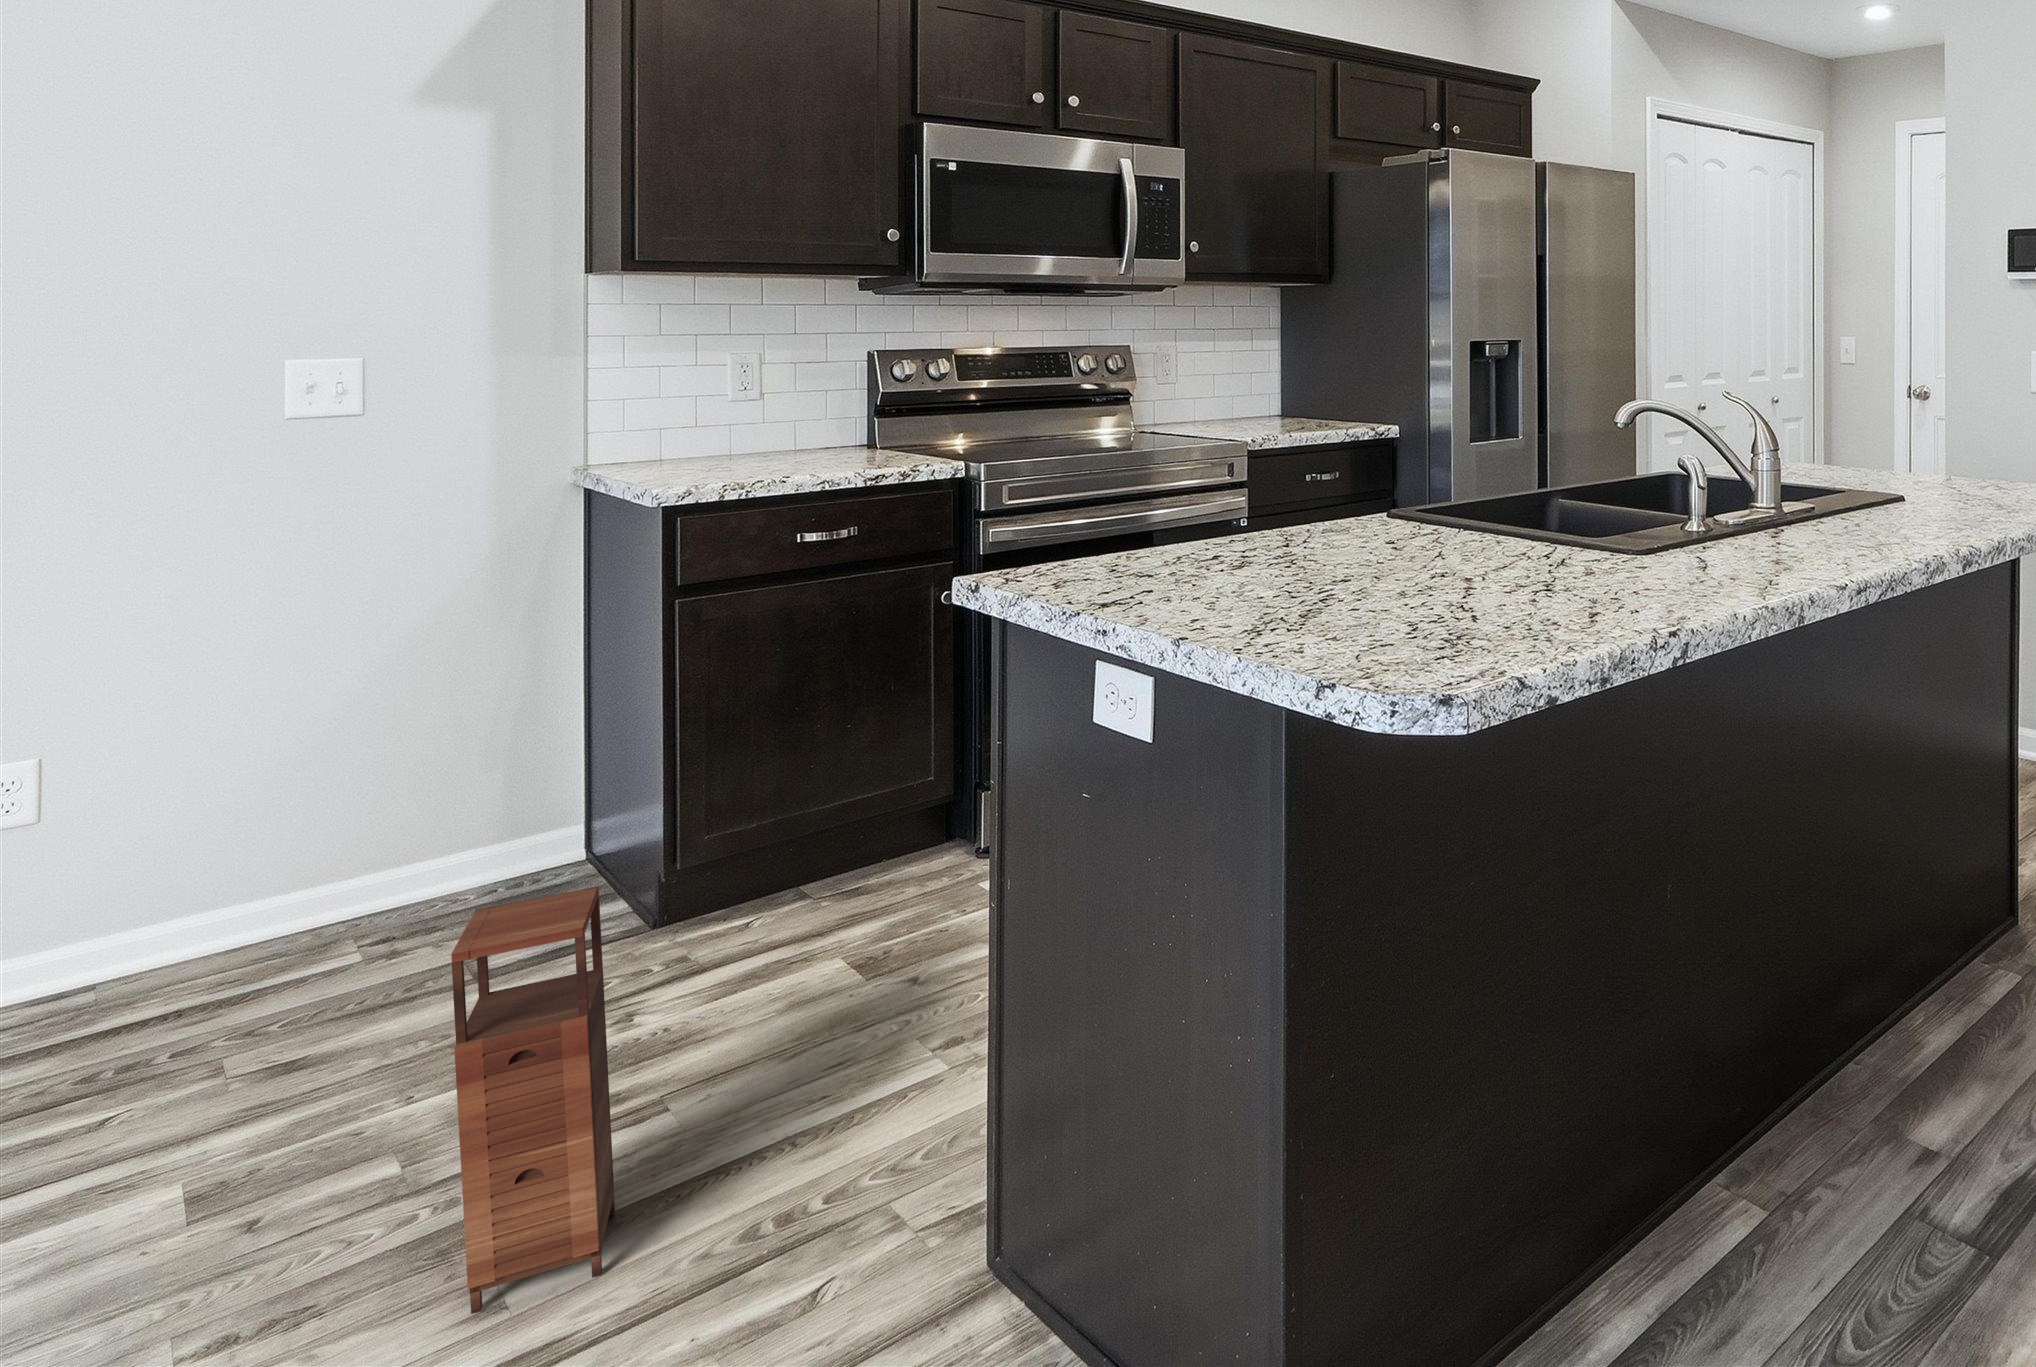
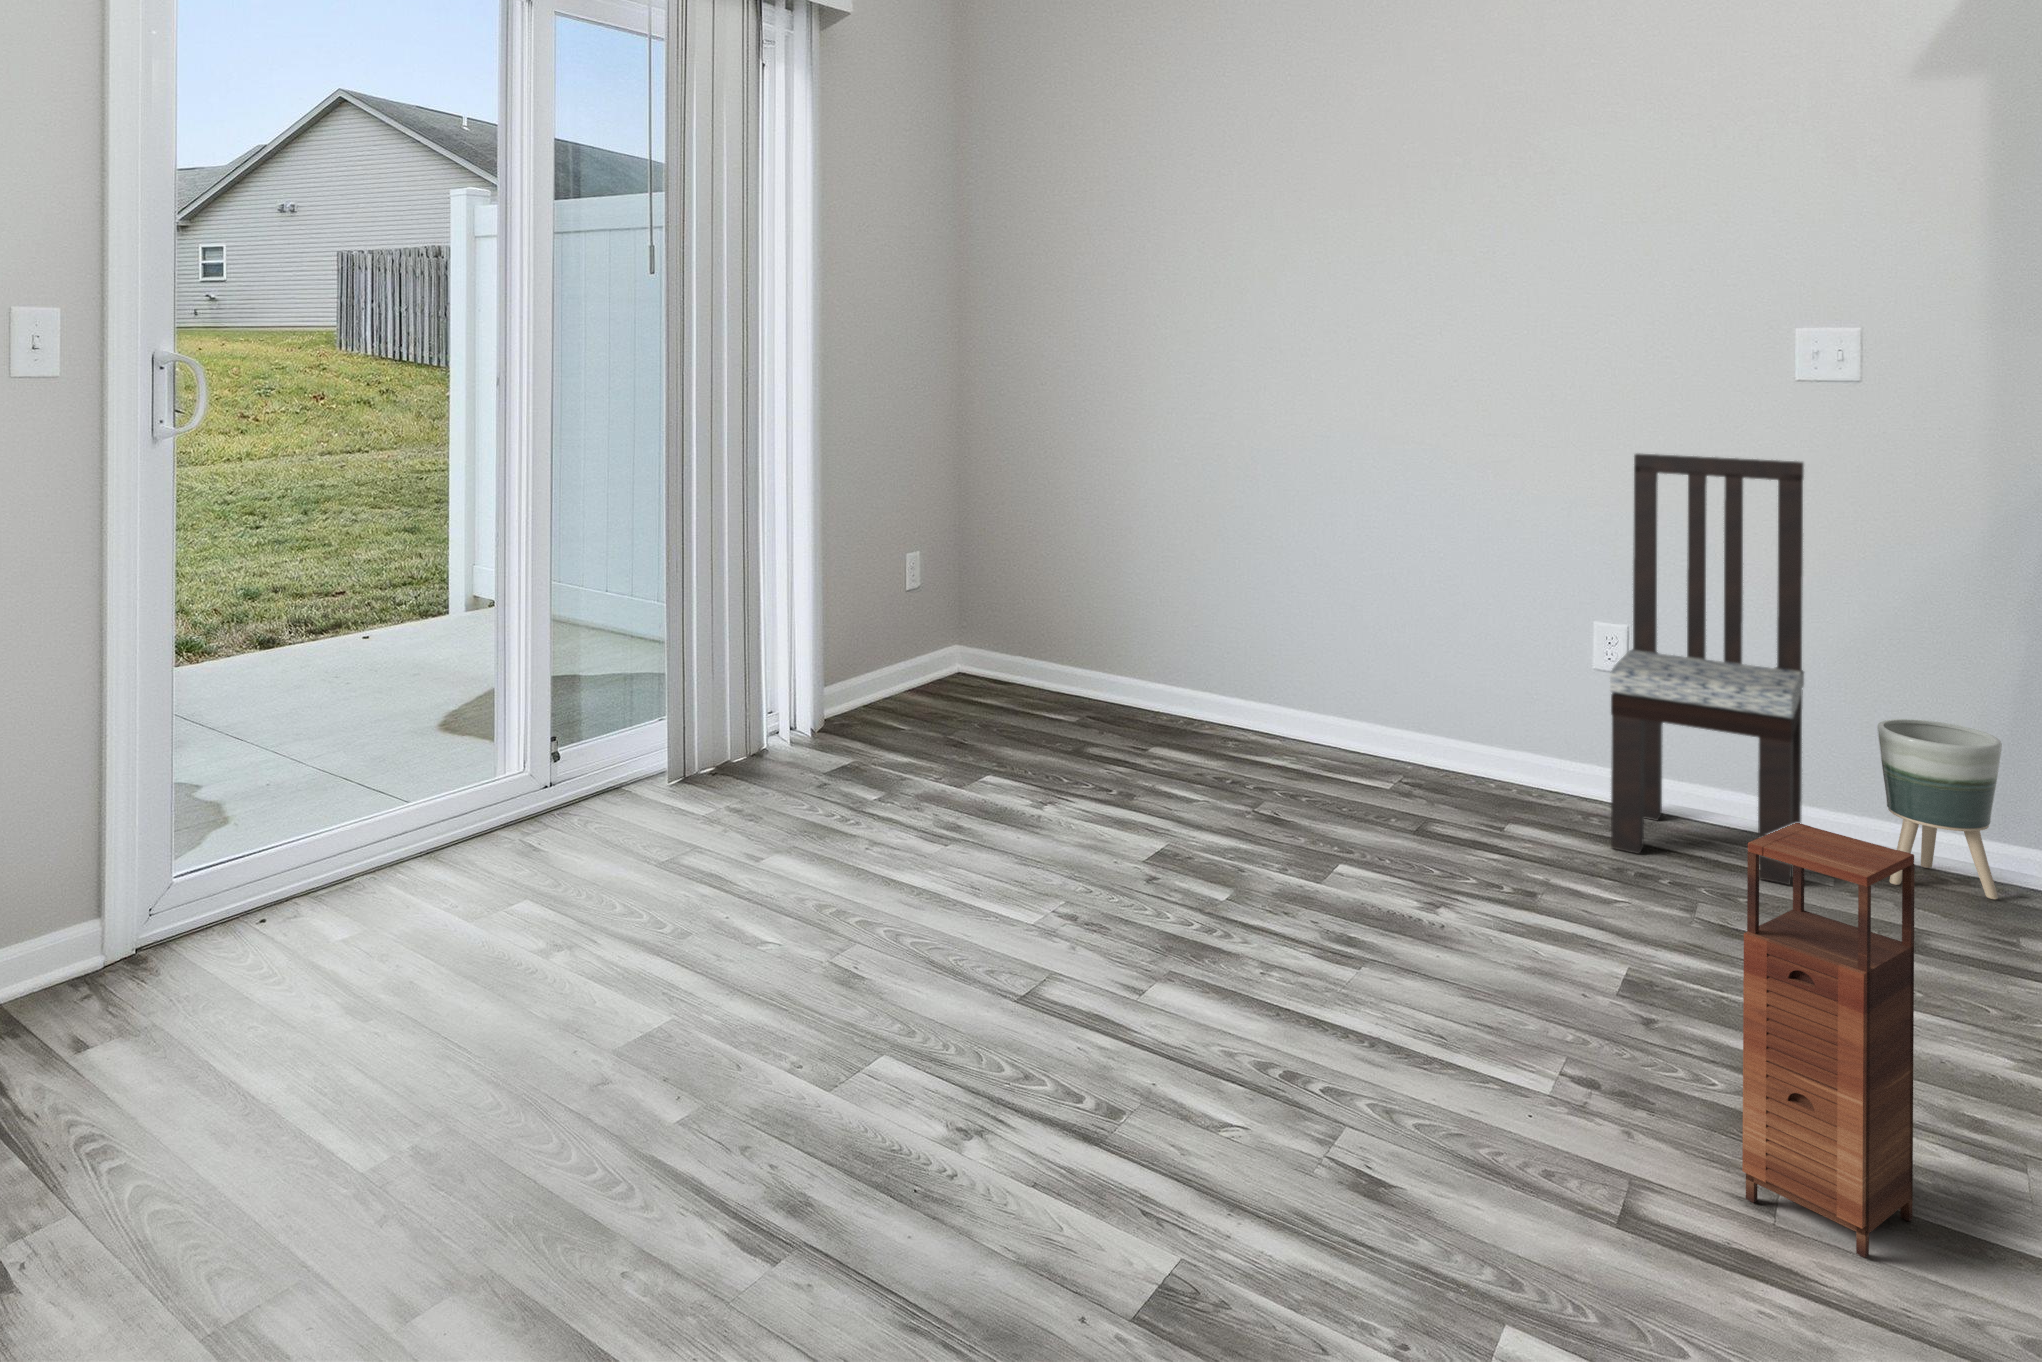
dining chair: none [27,517,317,1060] -> present [1610,453,1804,885]
planter: none [387,743,517,927] -> present [1877,719,2002,899]

